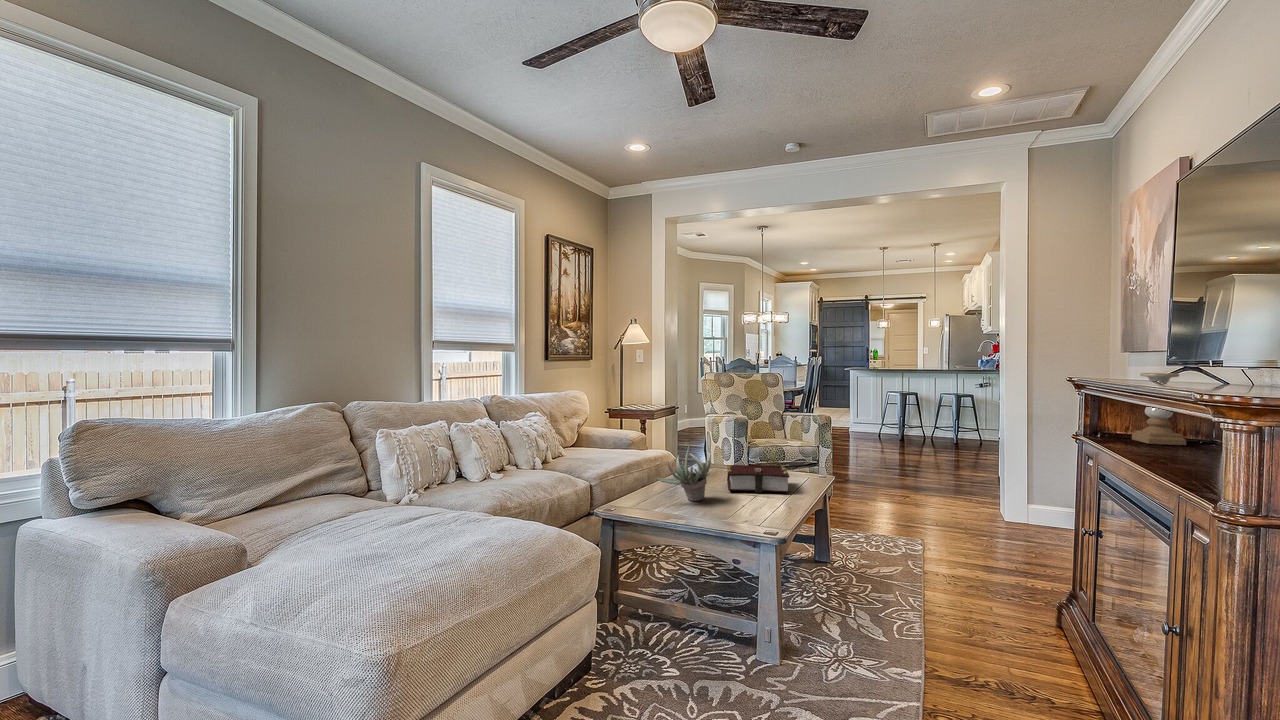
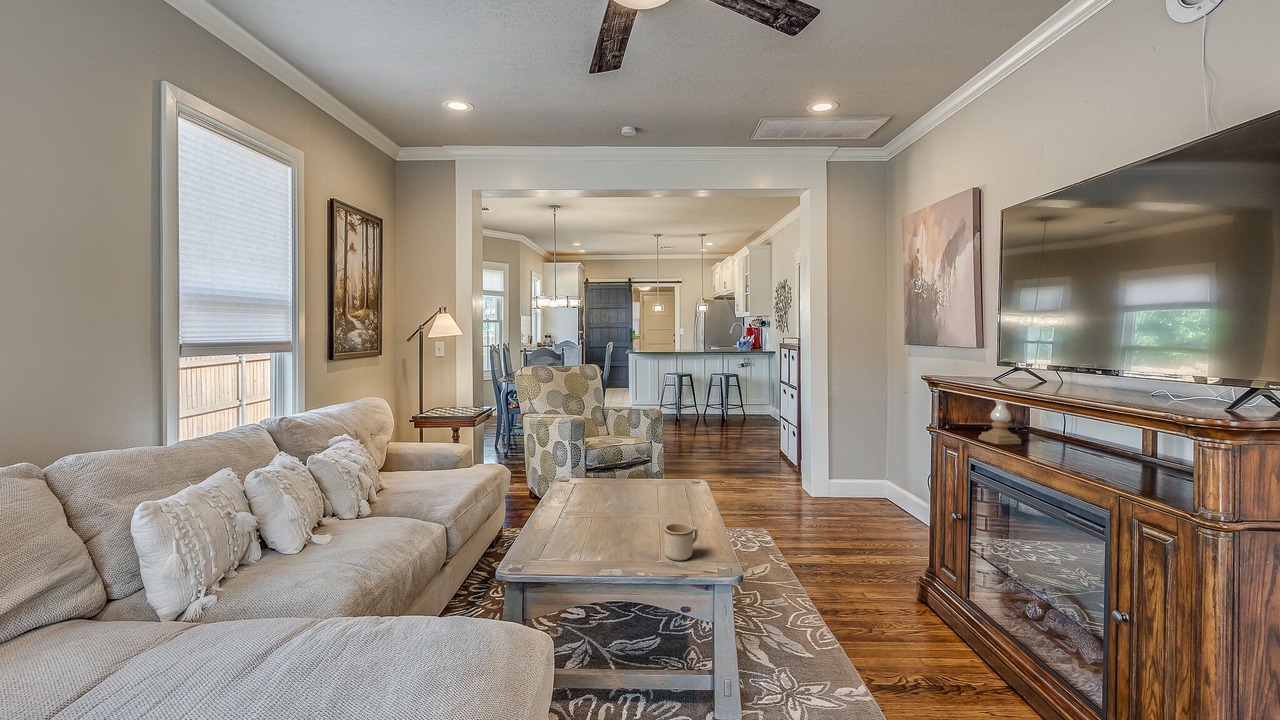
succulent plant: present [657,445,711,501] -> none [565,476,623,540]
book: present [727,465,790,492] -> none [611,481,689,518]
mug: none [734,490,767,521] -> present [664,523,698,560]

